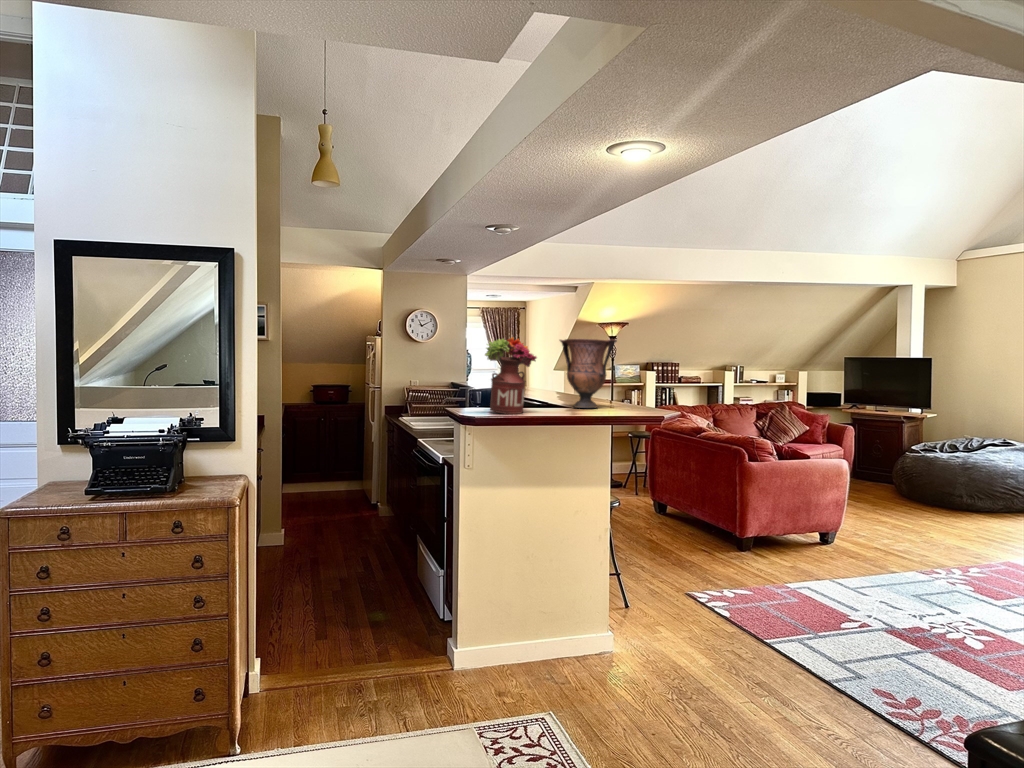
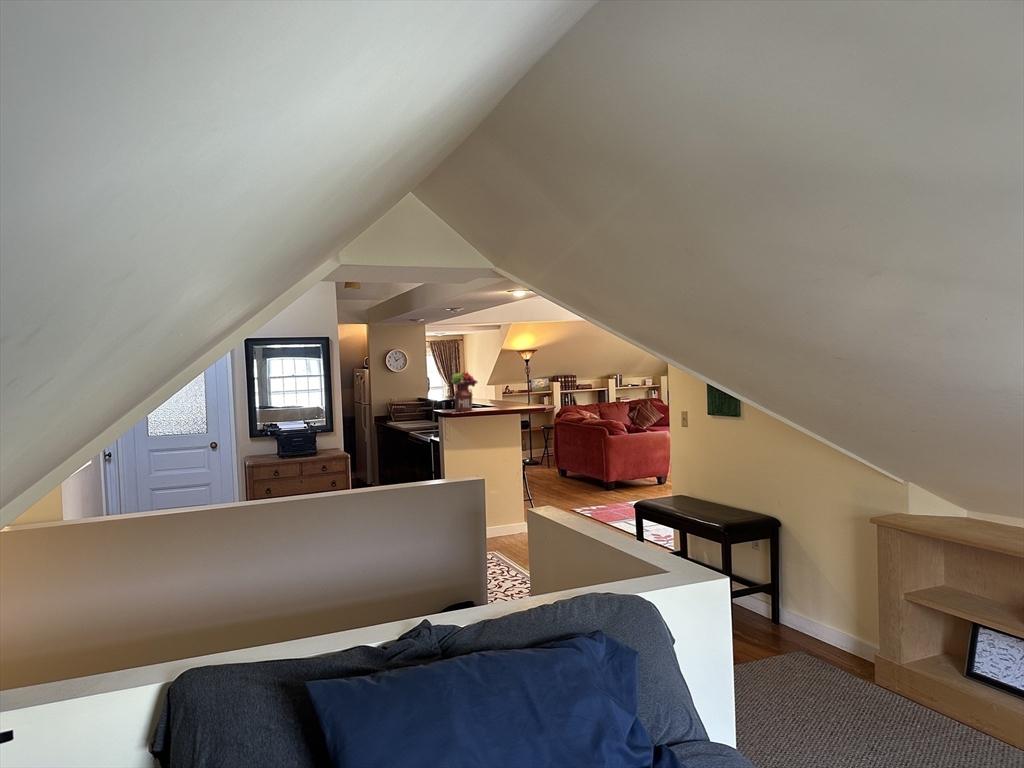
vase: present [560,339,617,408] -> none [489,369,520,407]

